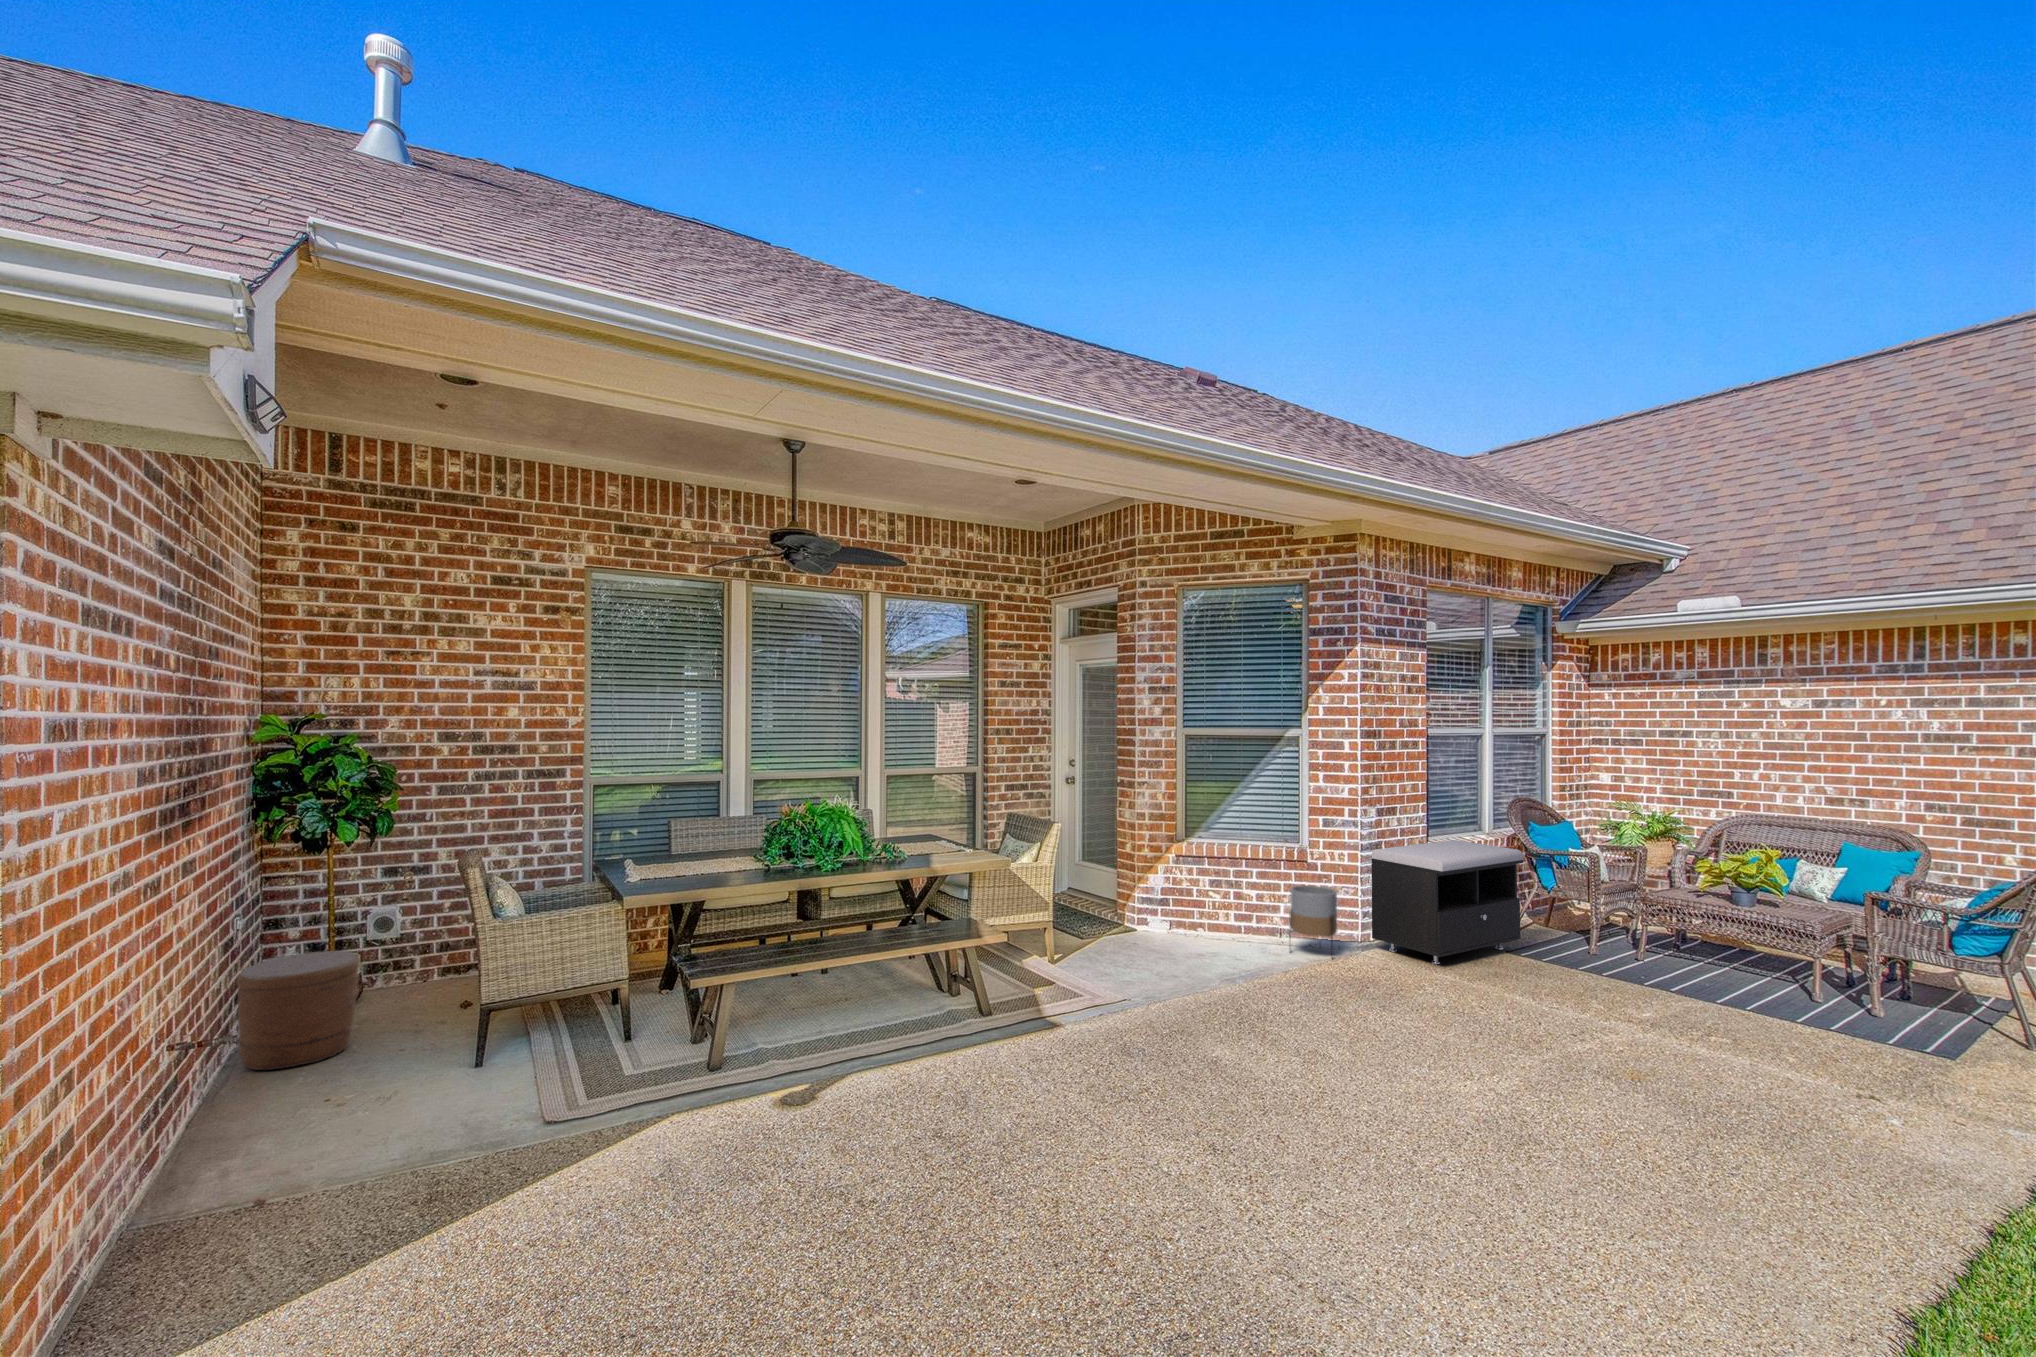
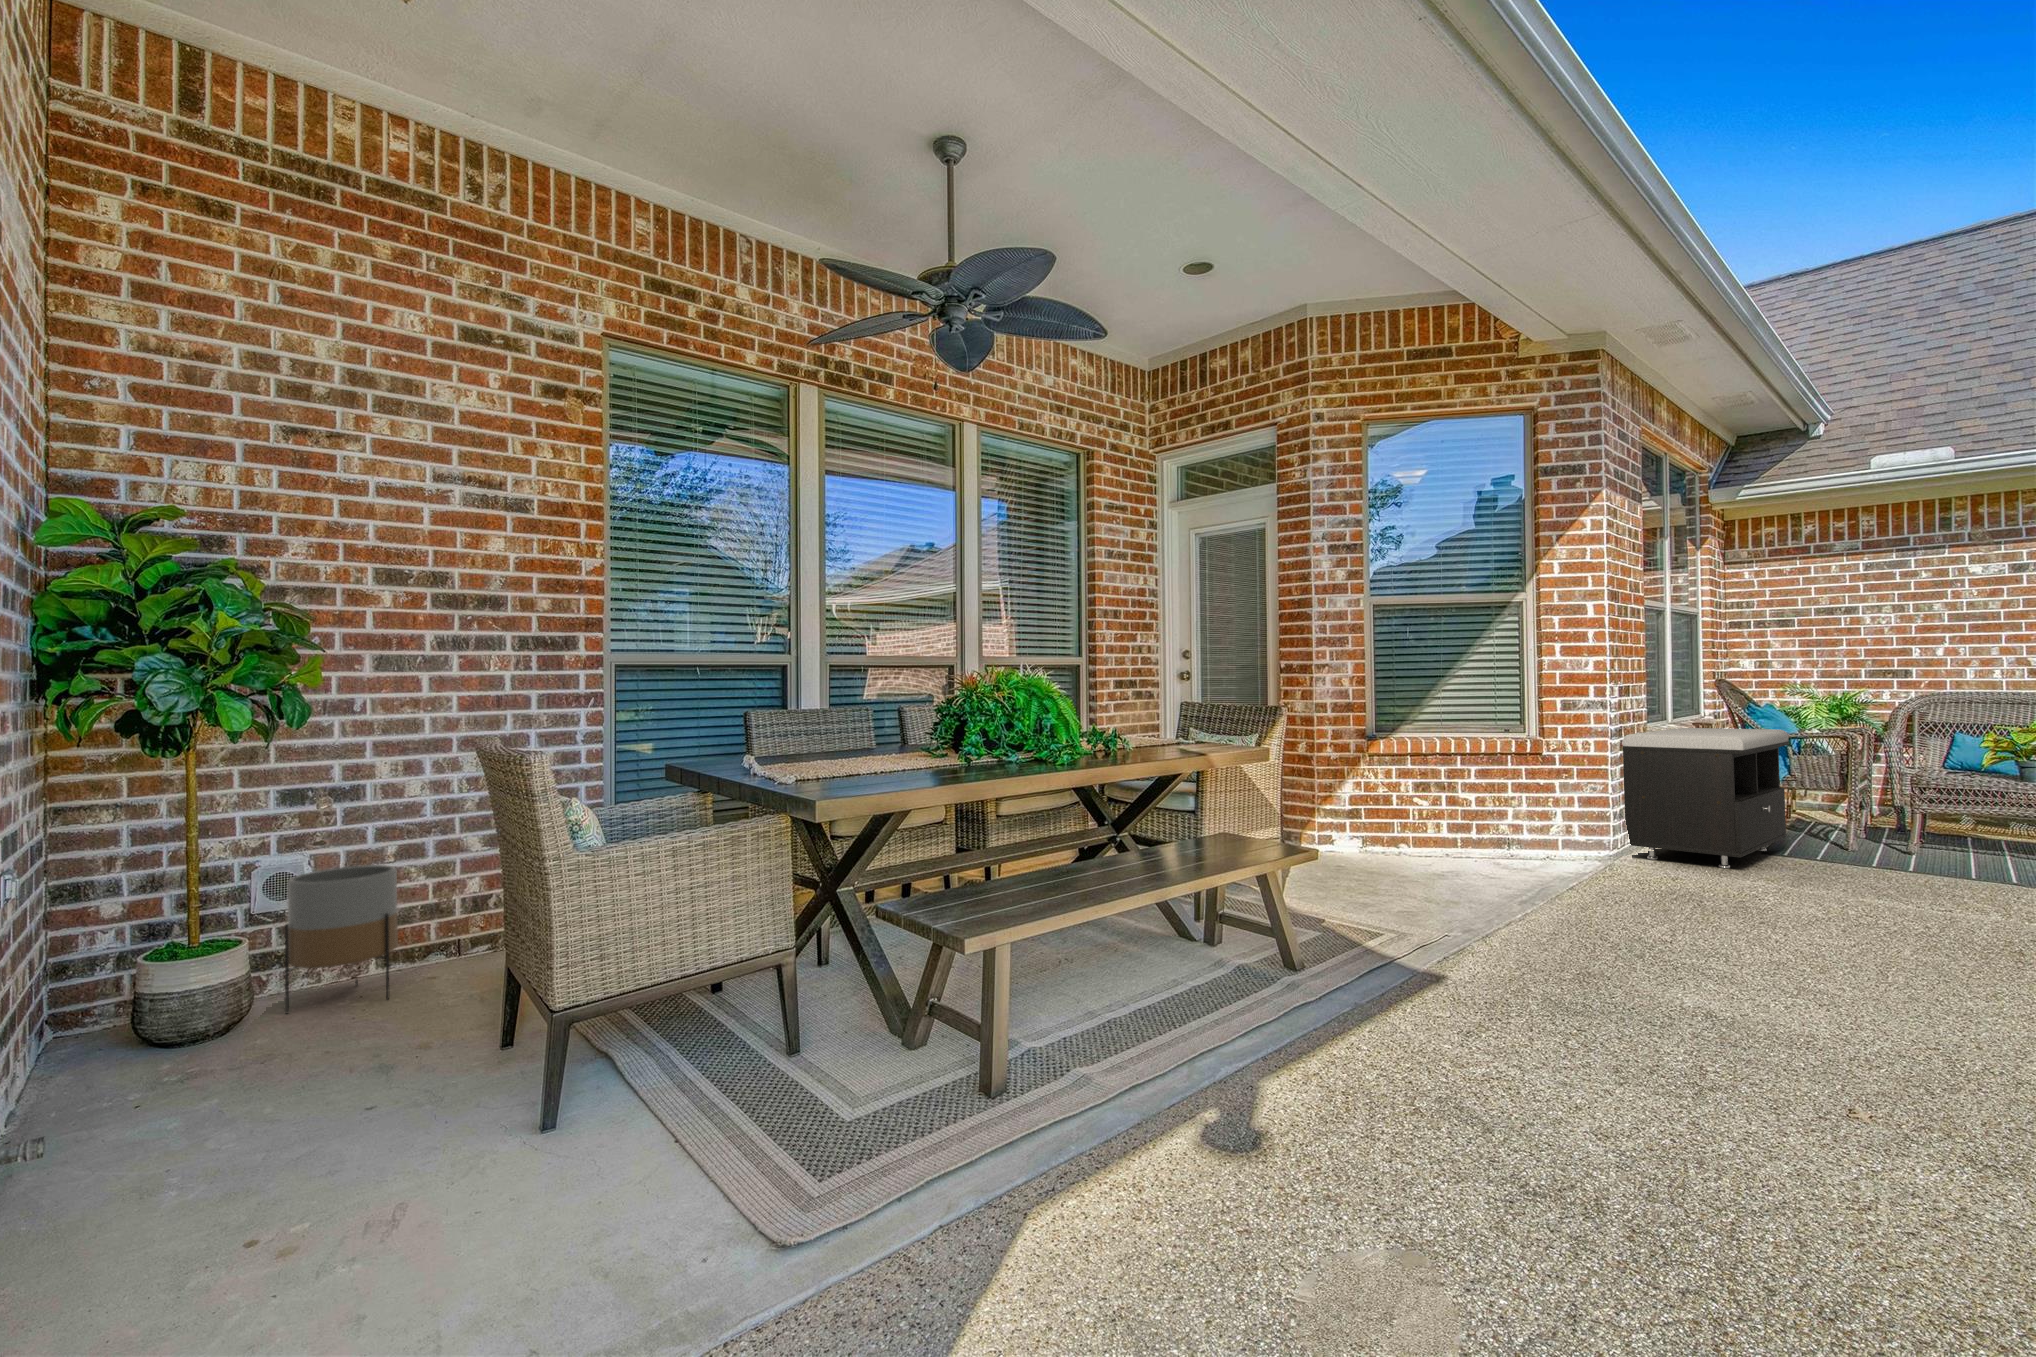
planter: present [1290,885,1337,939] -> present [285,865,398,1013]
woven basket: present [236,951,360,1070] -> none [36,912,283,1138]

